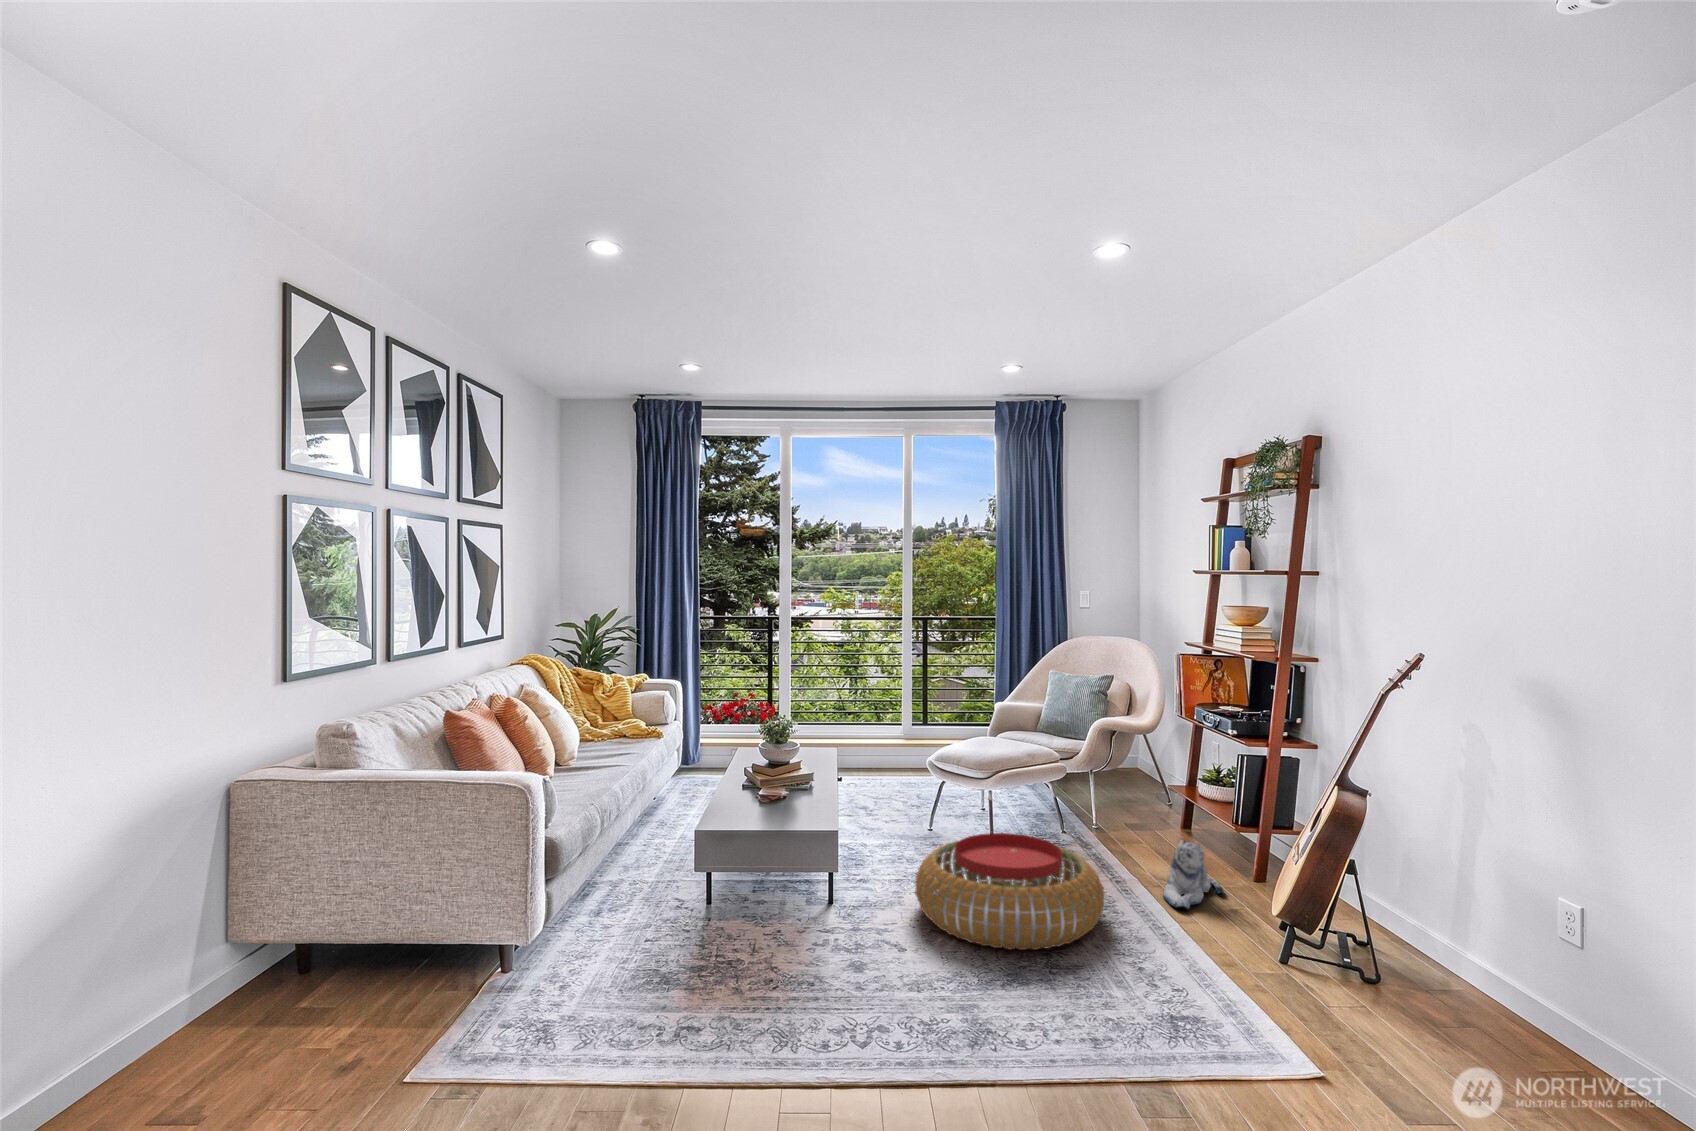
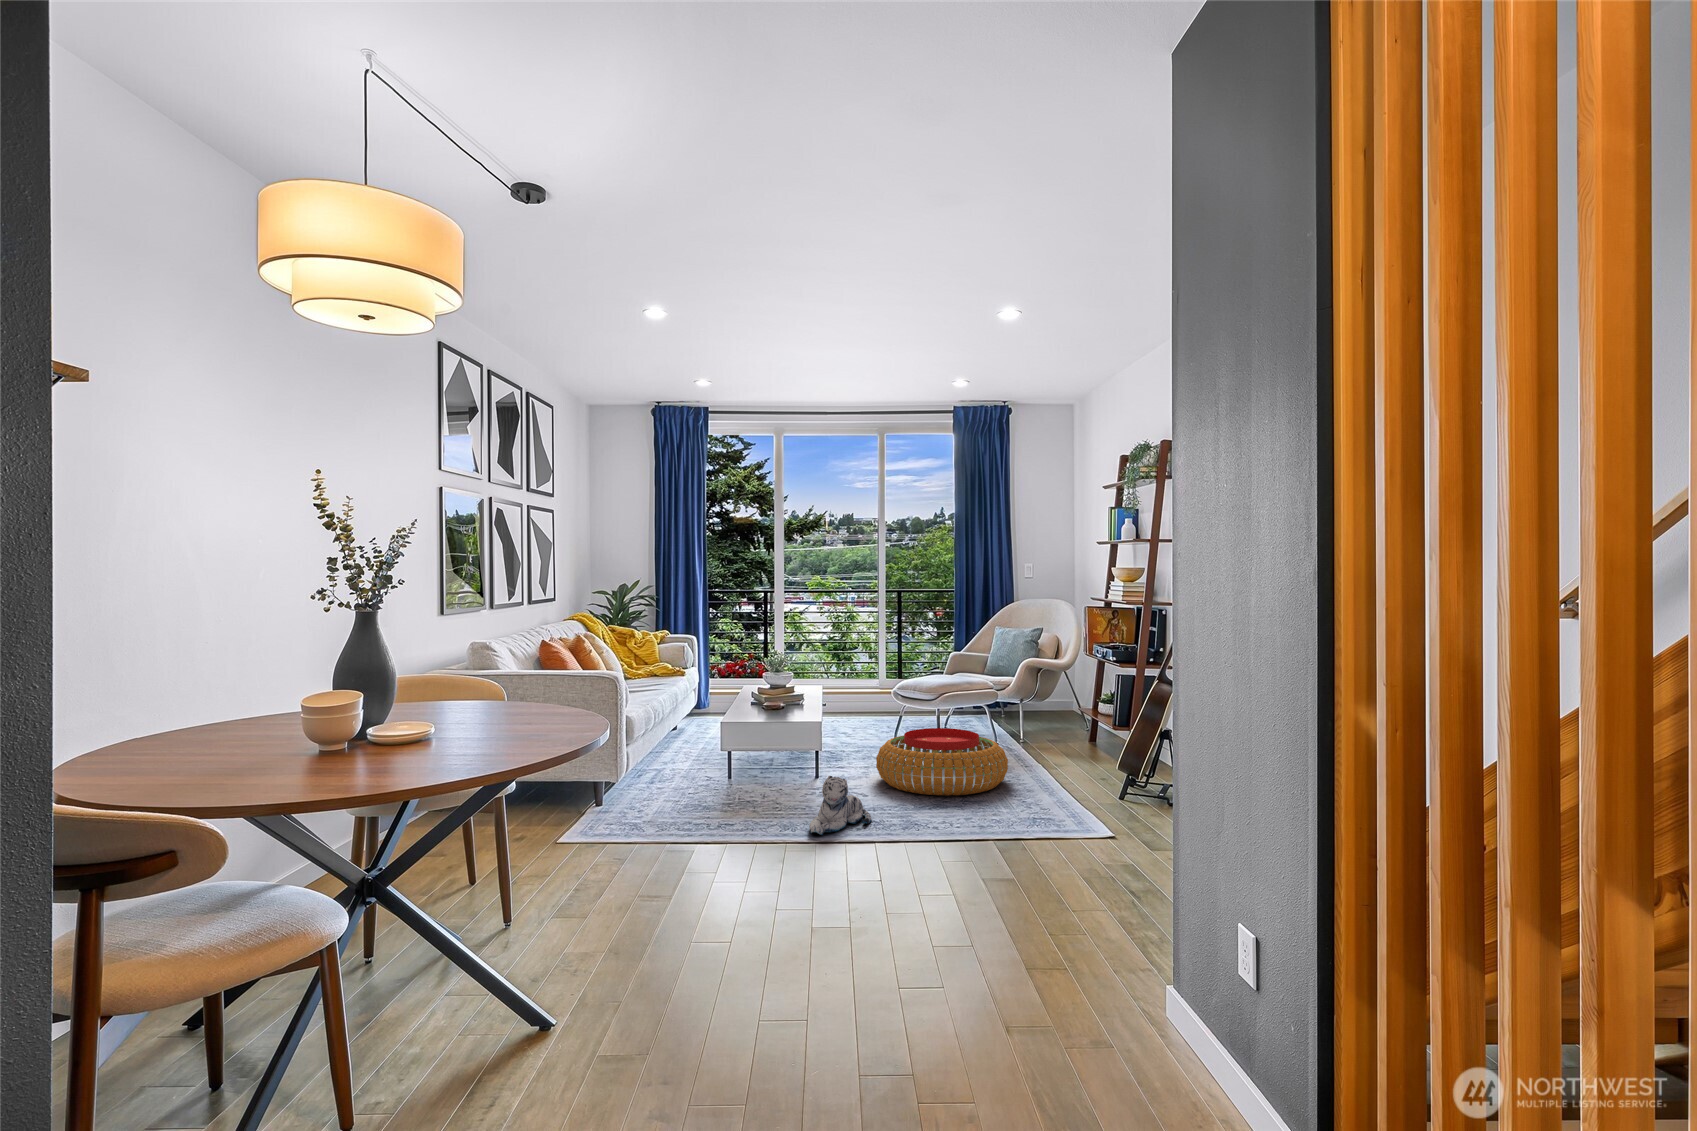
plush toy: present [1163,840,1223,908] -> present [809,776,872,835]

